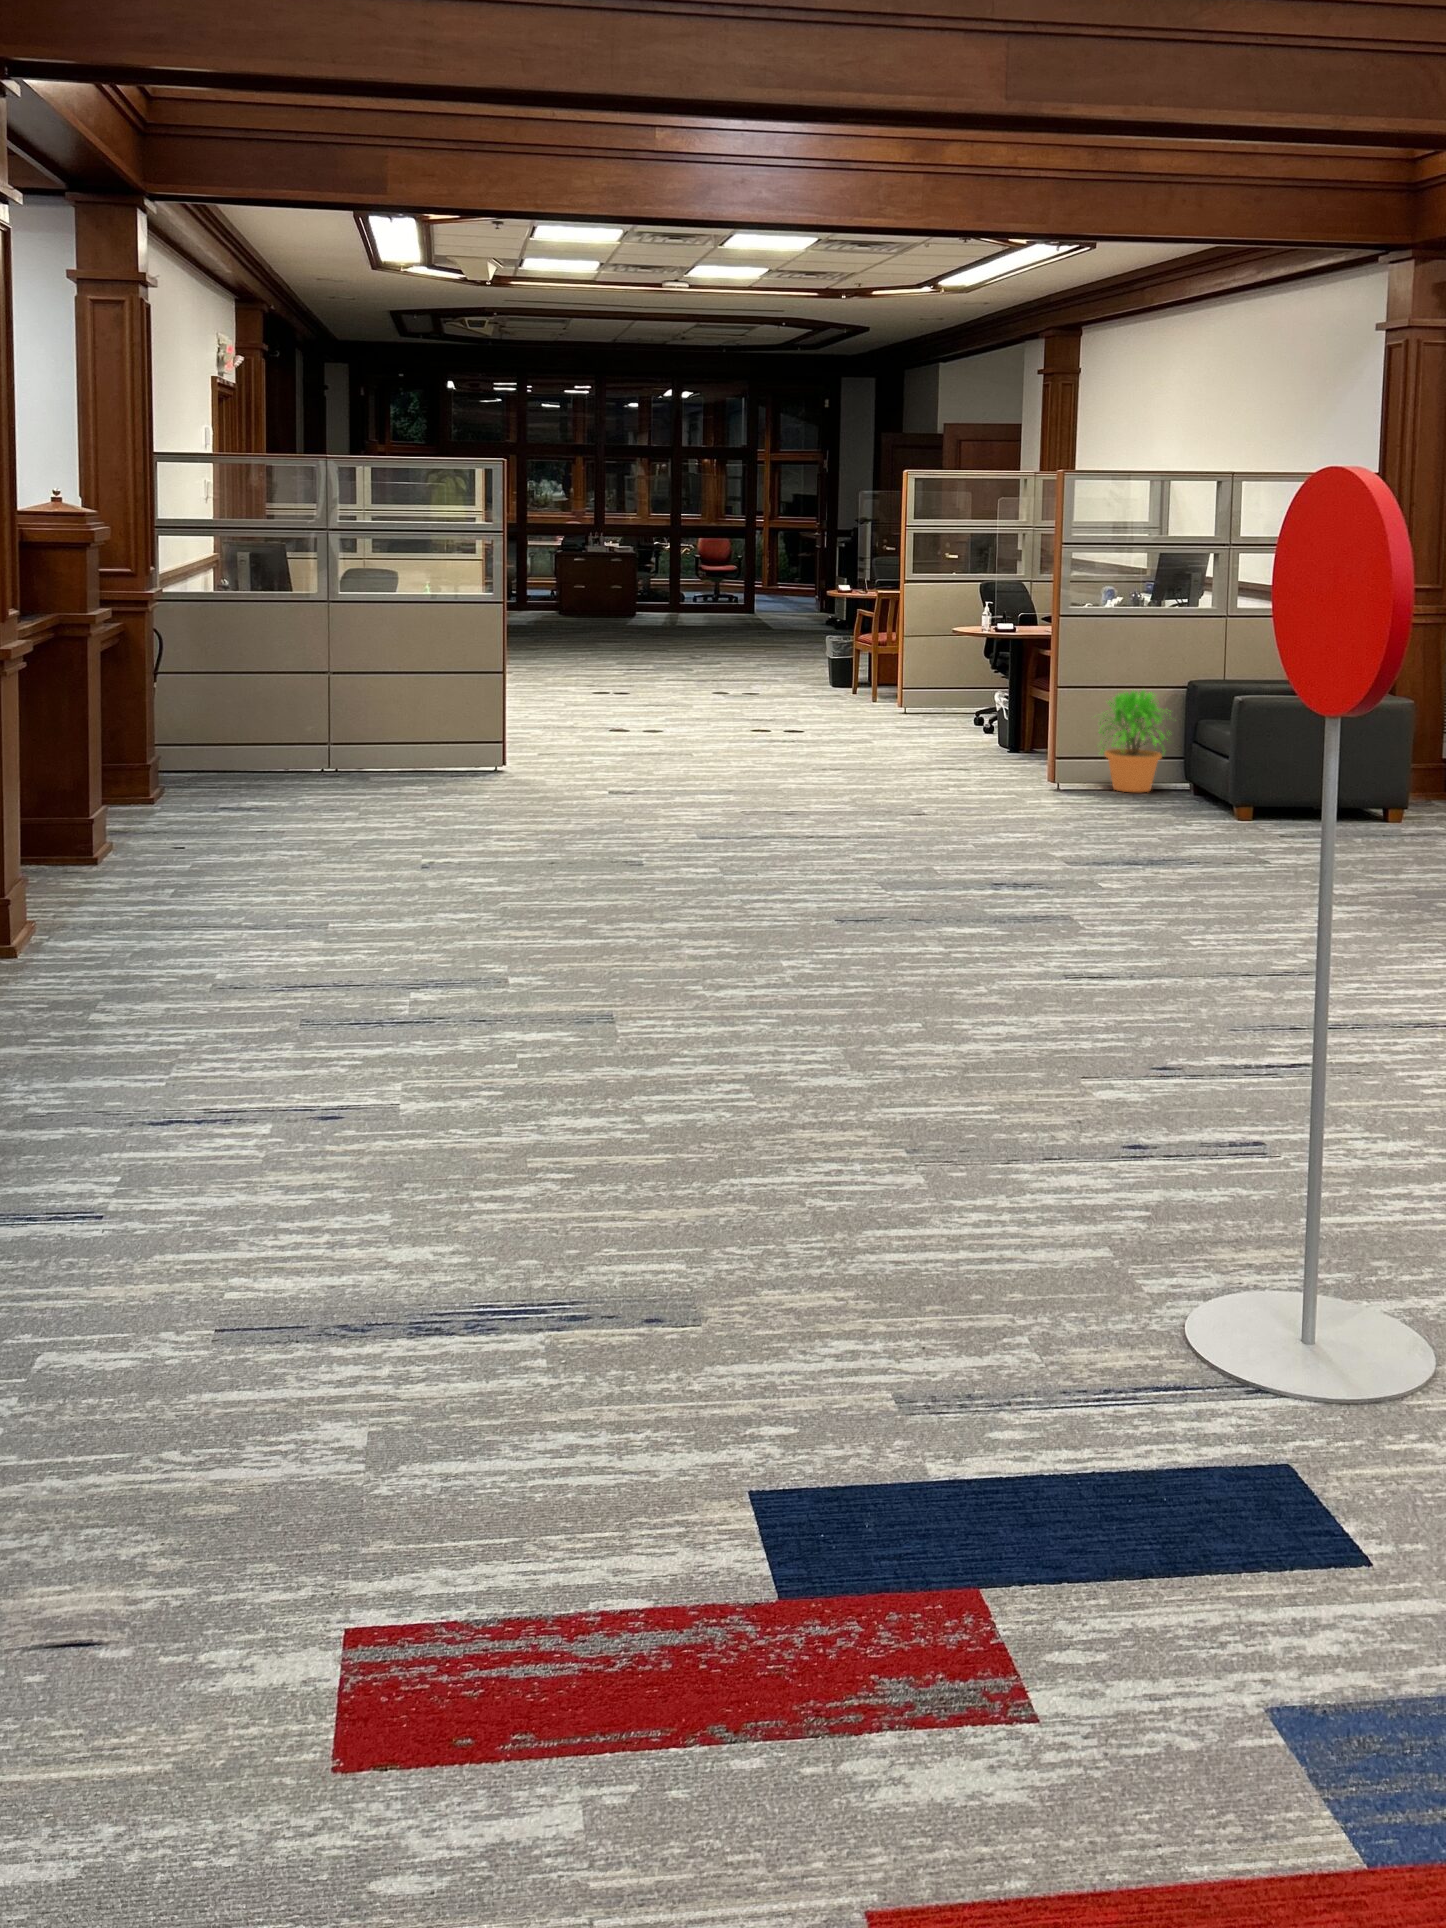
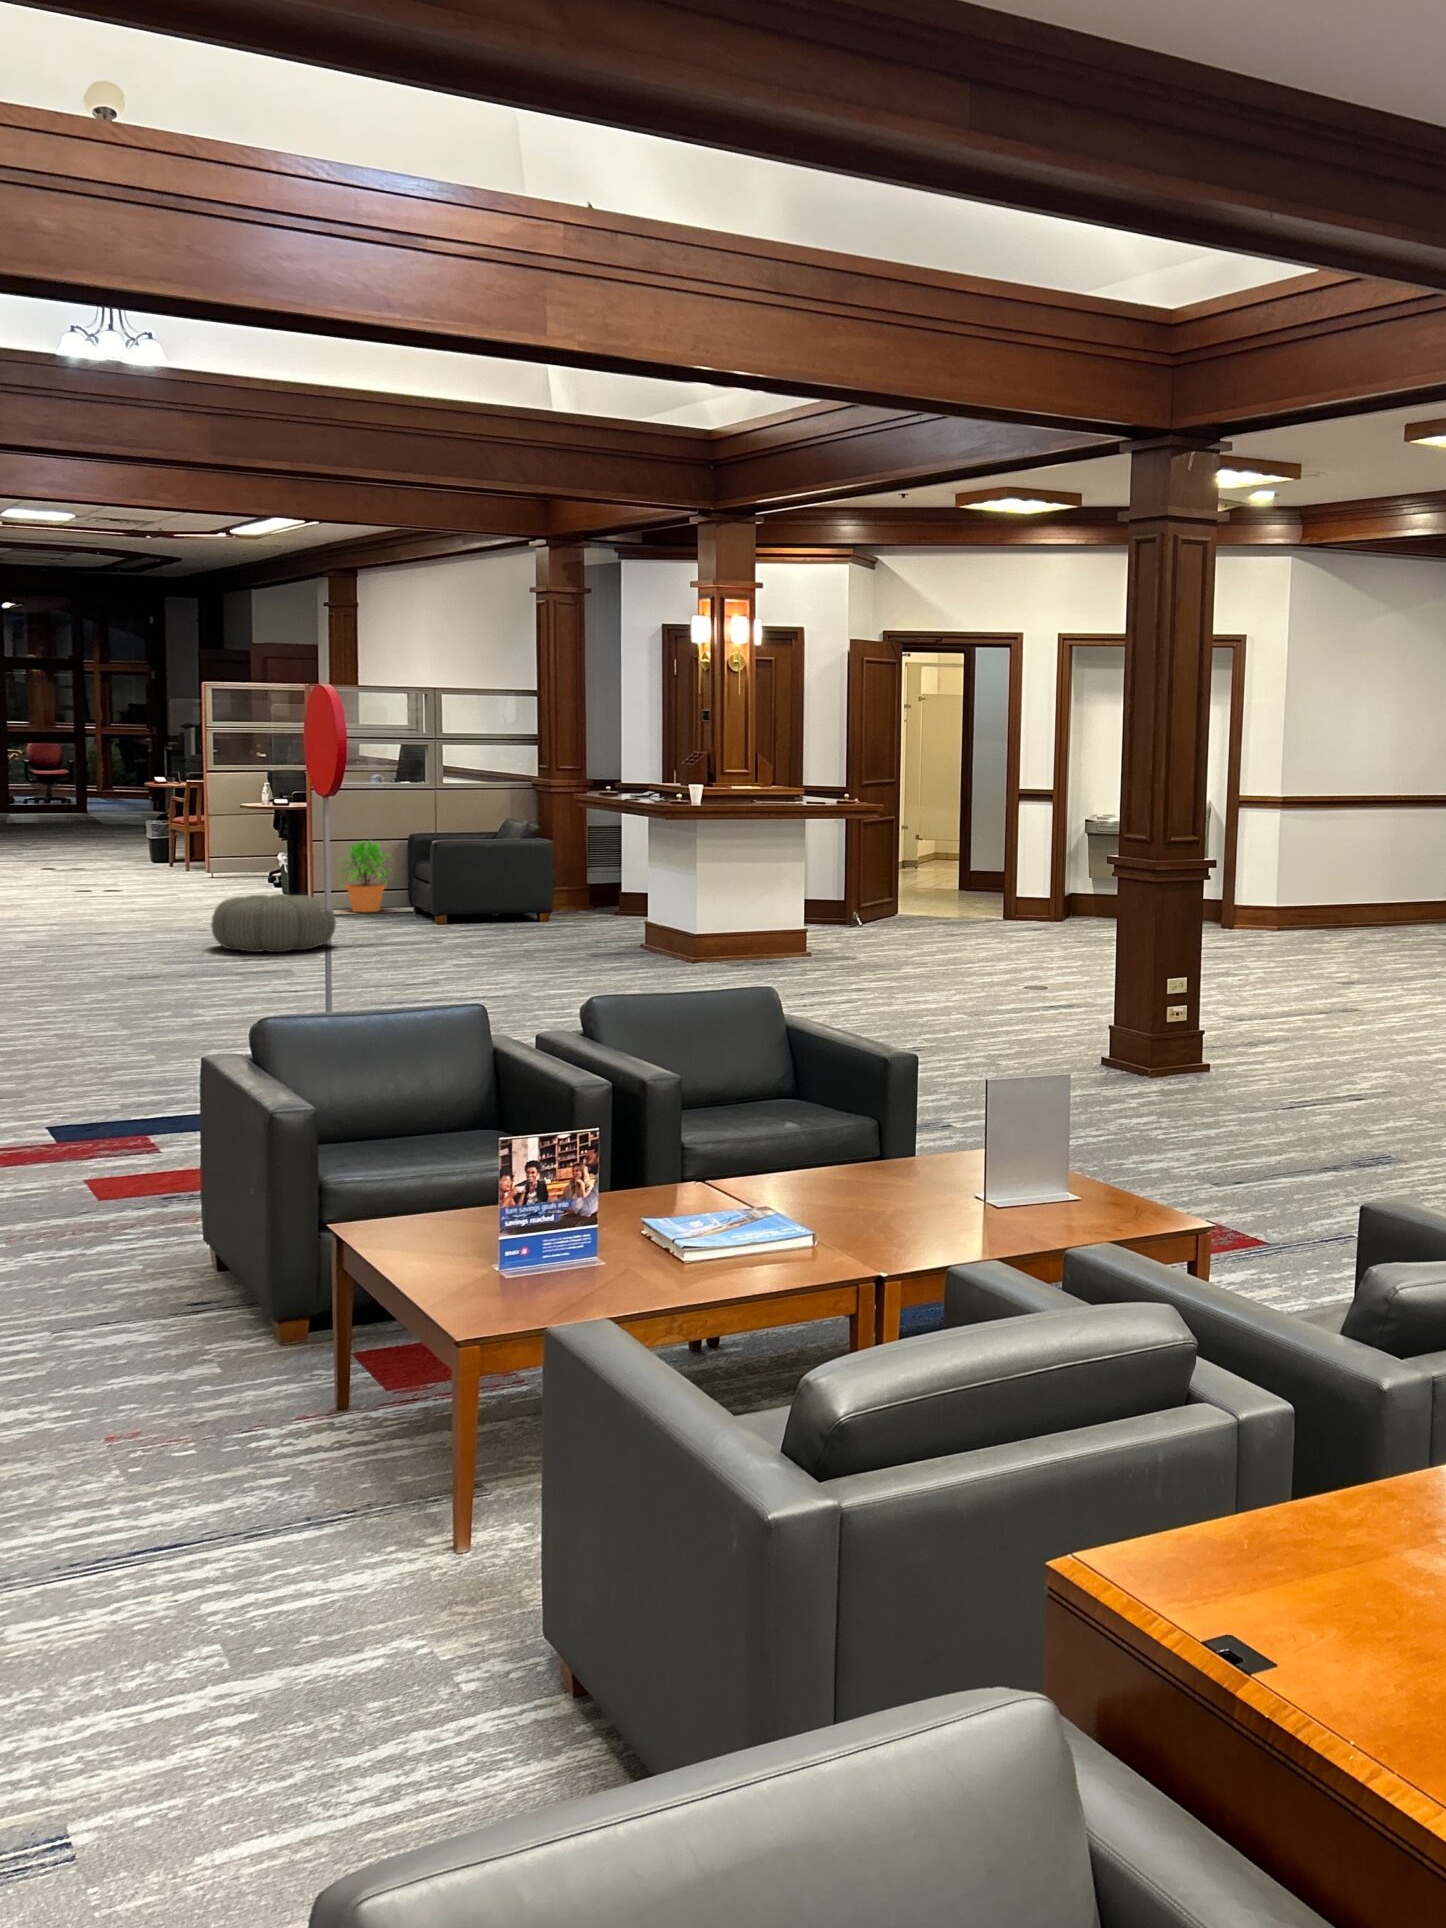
pouf: none [955,784,1133,879] -> present [211,894,336,952]

